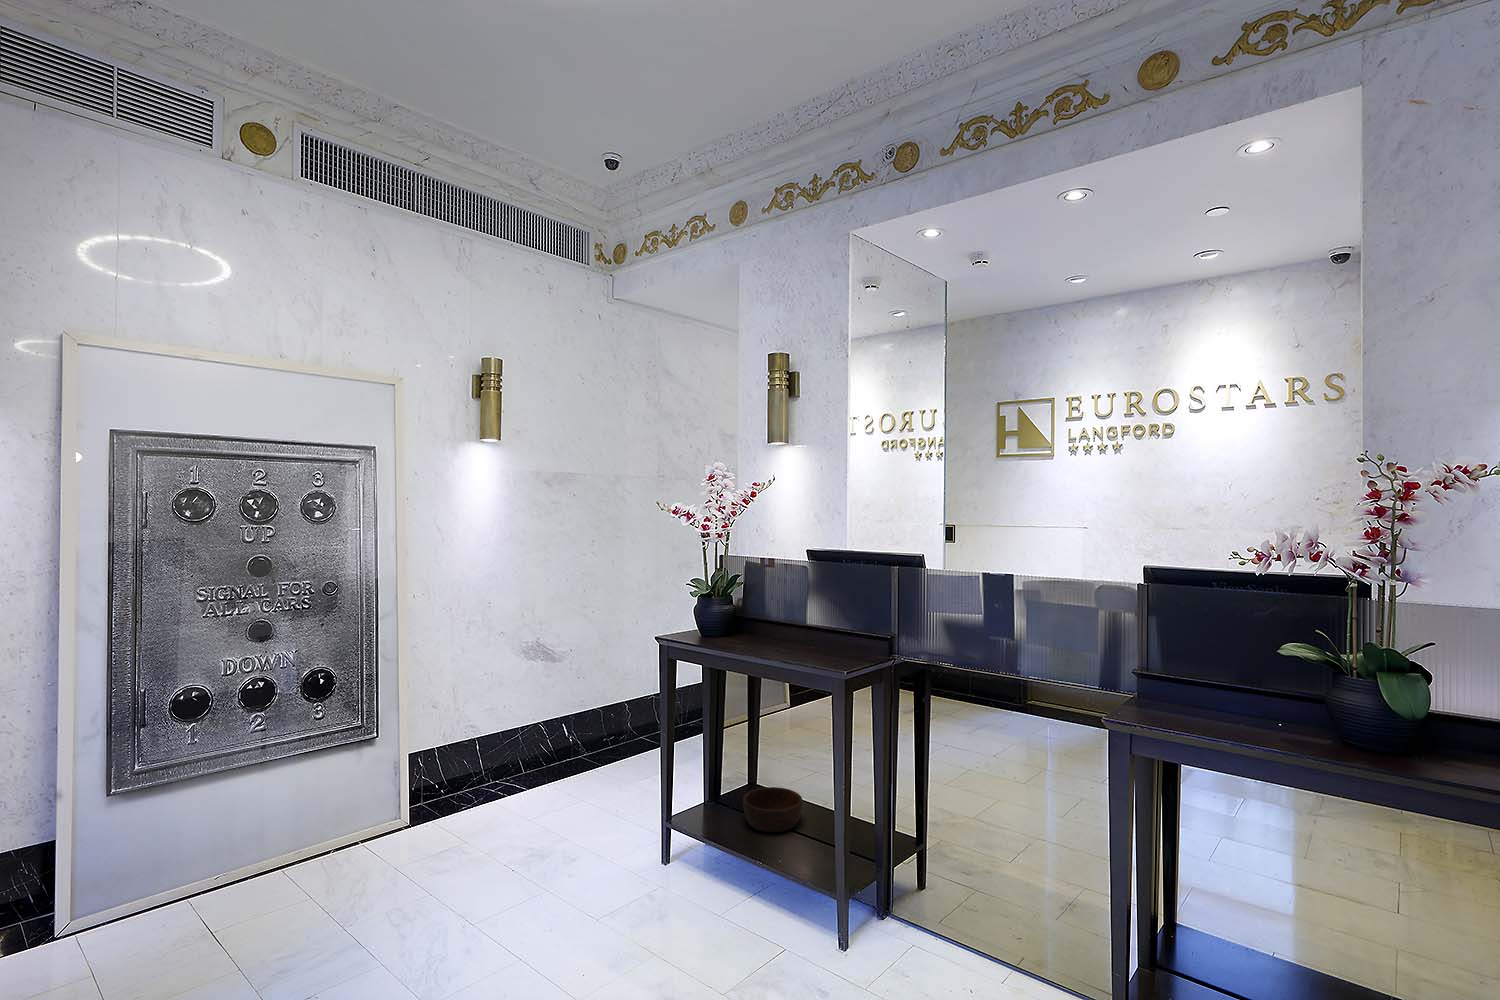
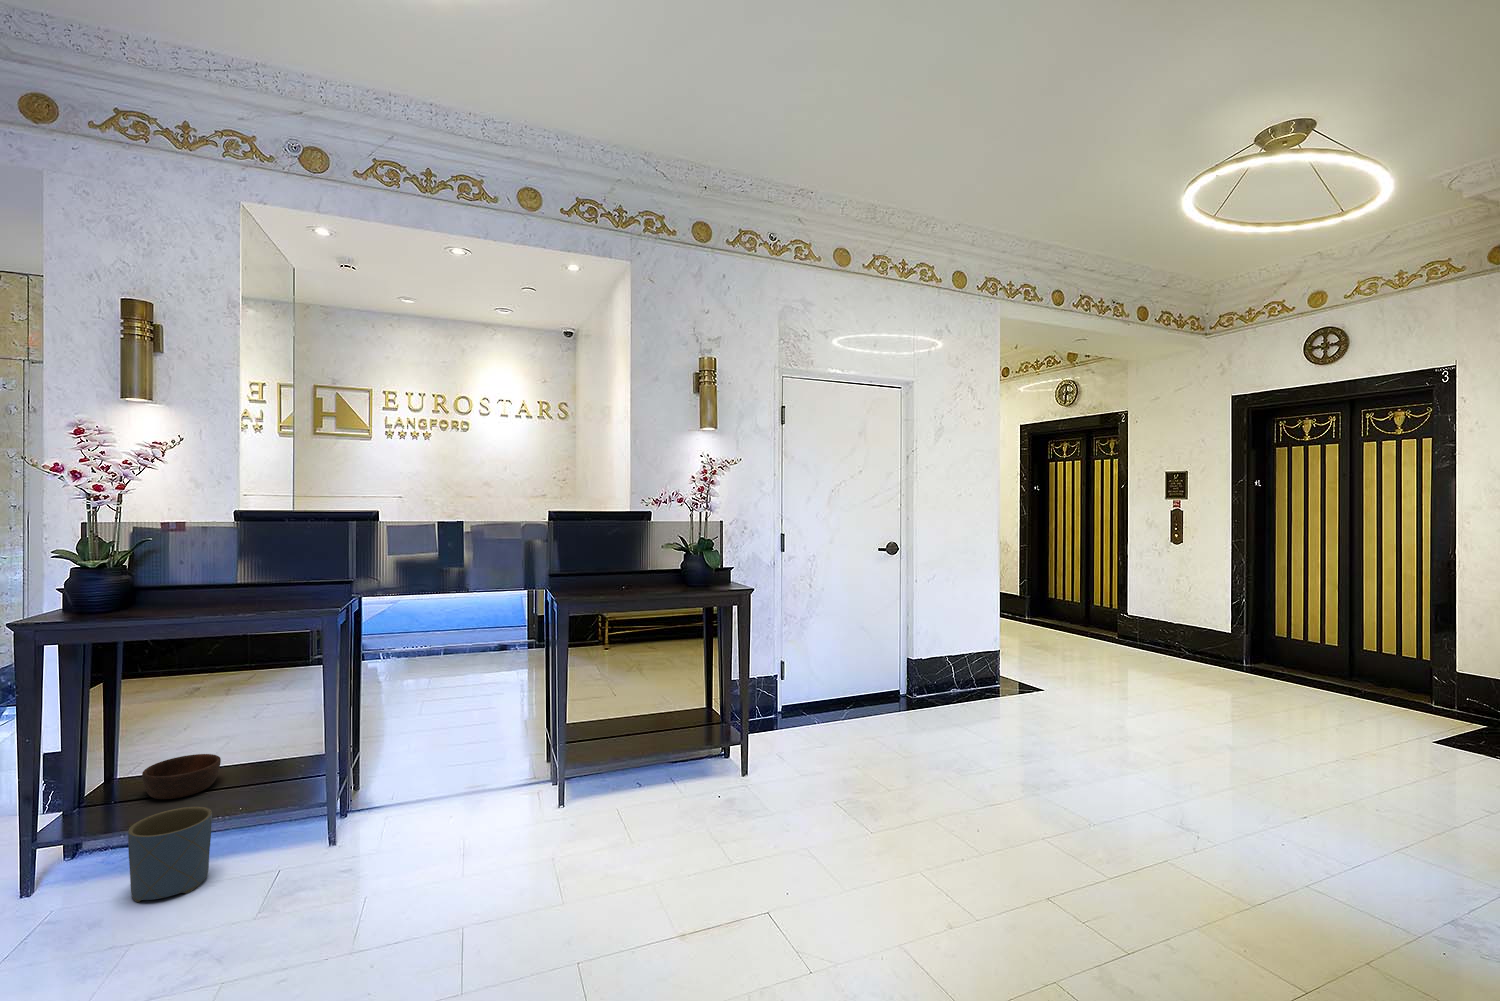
planter: none [689,845,752,942] -> present [128,807,212,902]

